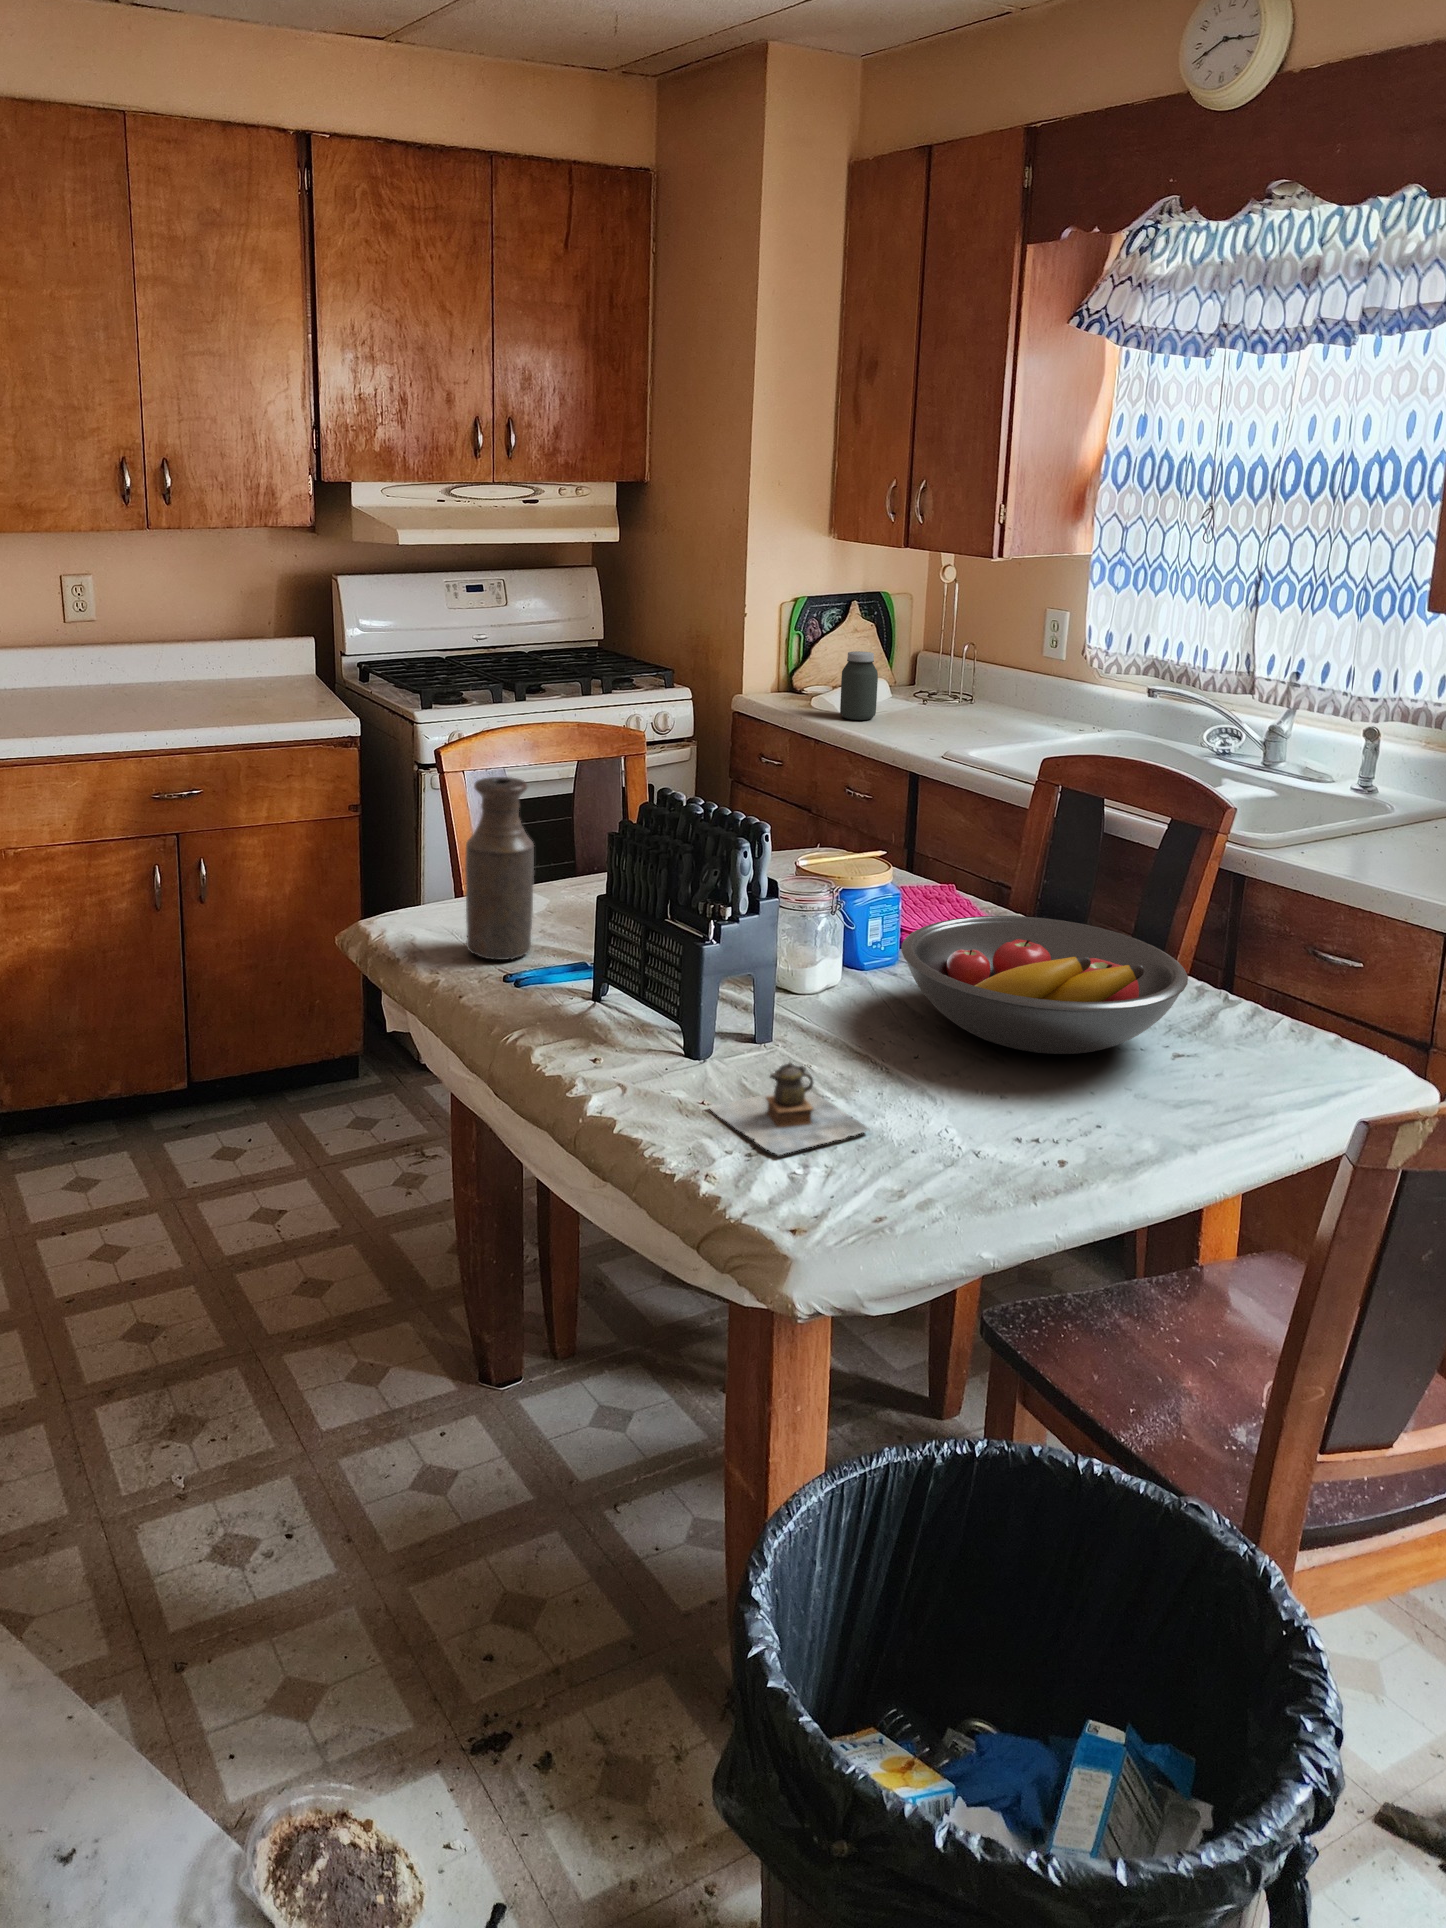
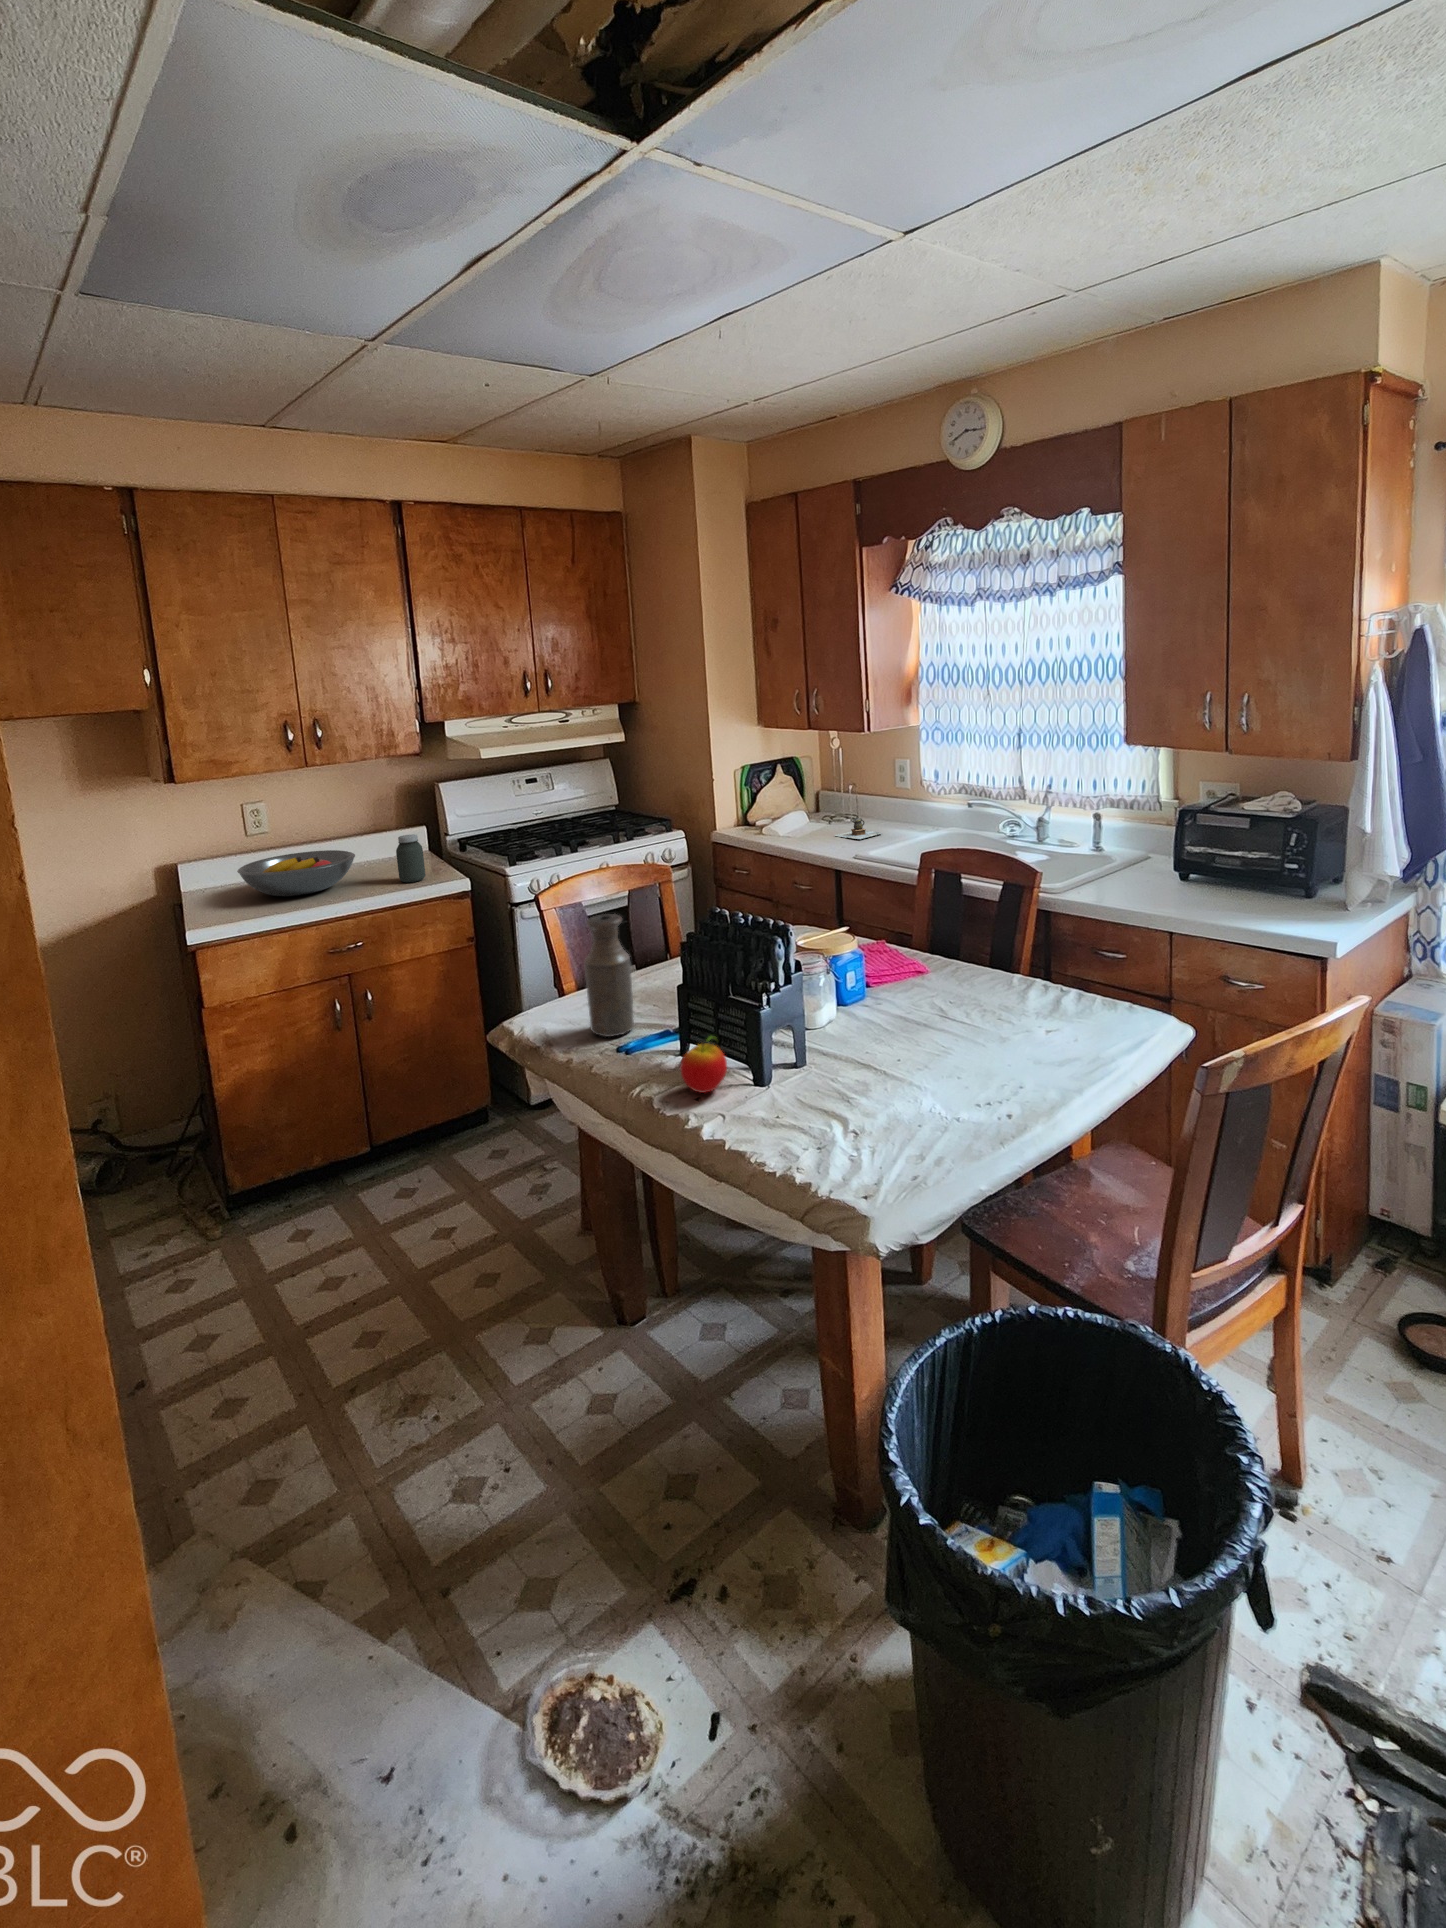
jar: present [840,651,878,720] -> present [396,834,425,882]
fruit bowl: present [901,916,1188,1054] -> present [237,850,355,896]
apple: none [570,970,642,1053] -> present [680,1036,727,1093]
teapot: present [709,1063,869,1155] -> present [835,817,881,839]

